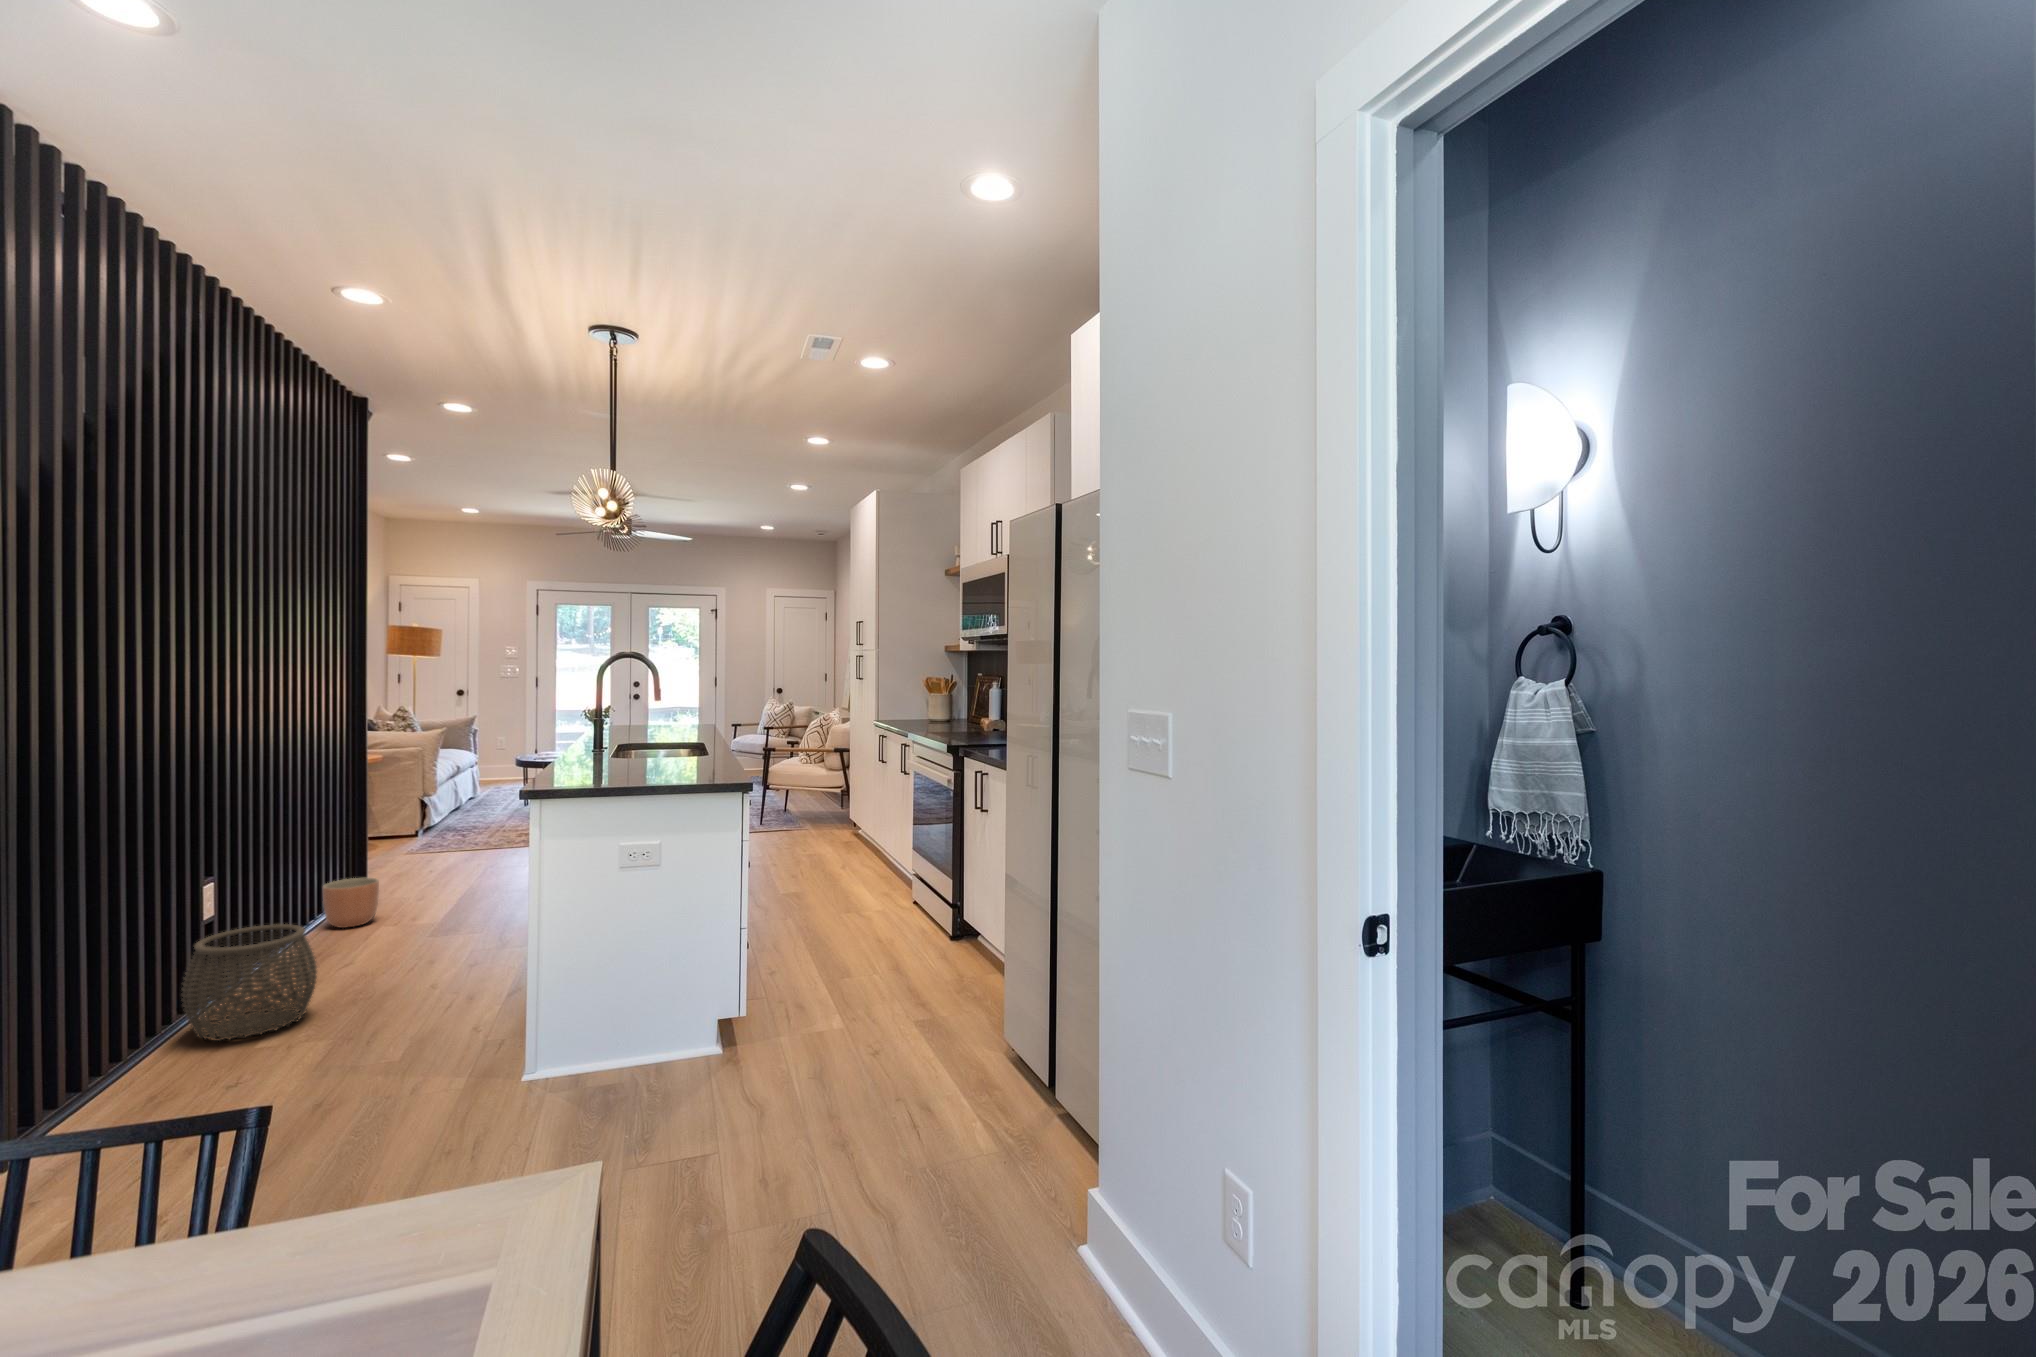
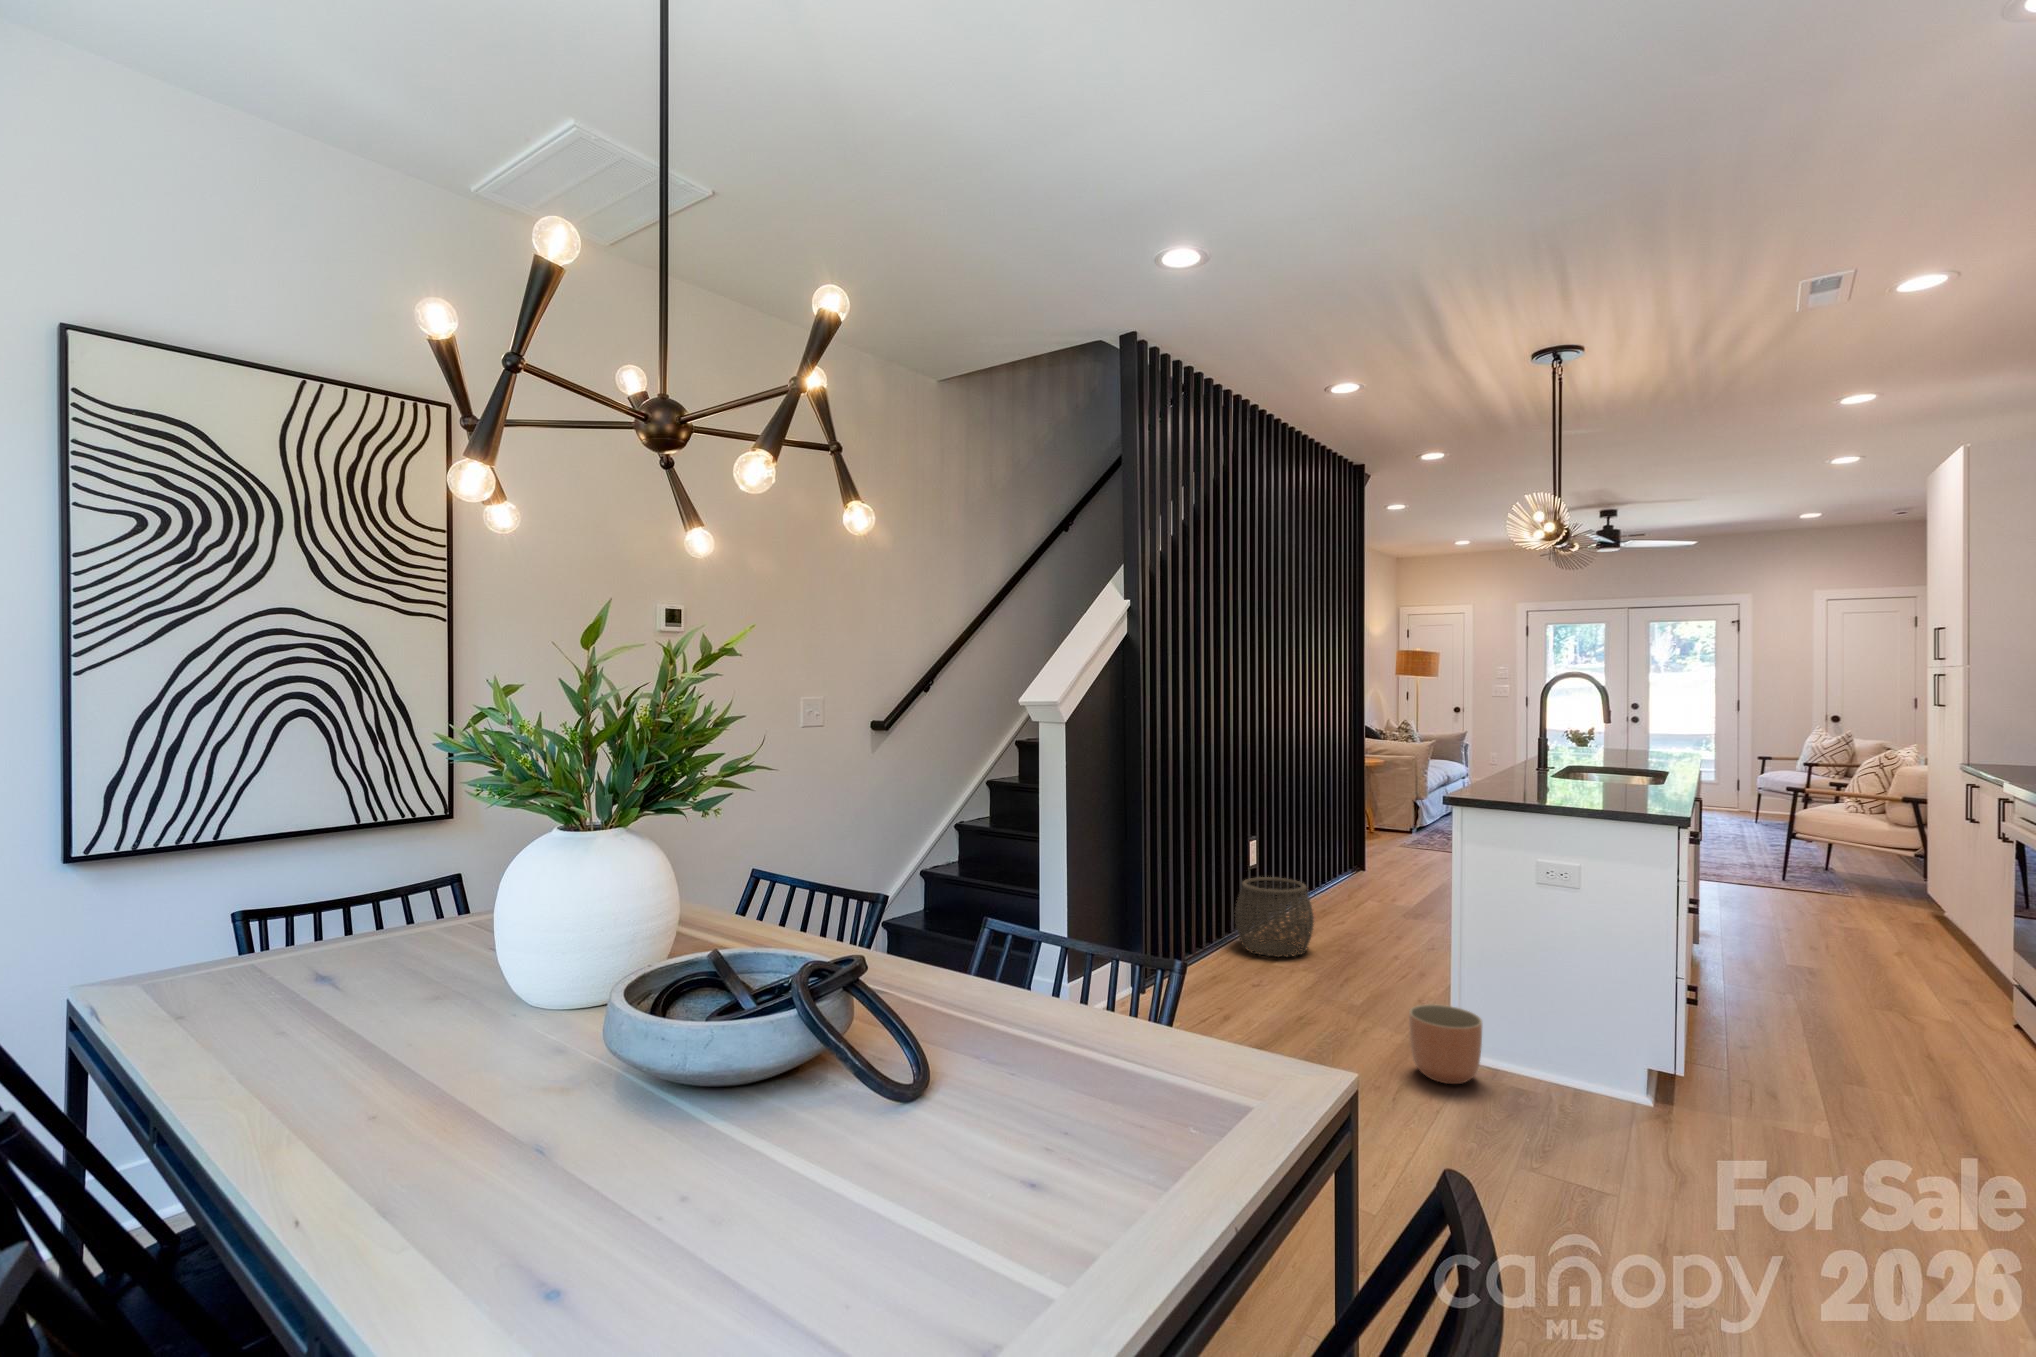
planter: present [323,878,379,928] -> present [1409,1004,1482,1084]

